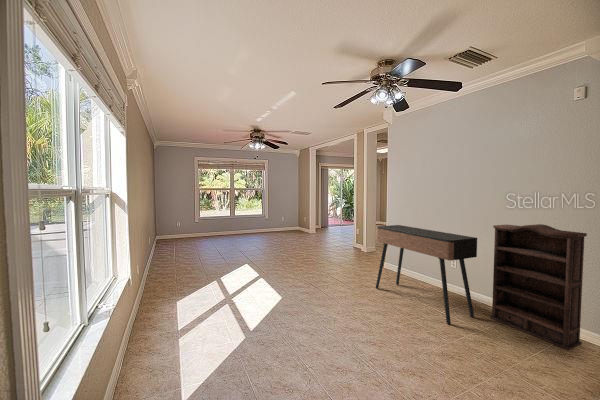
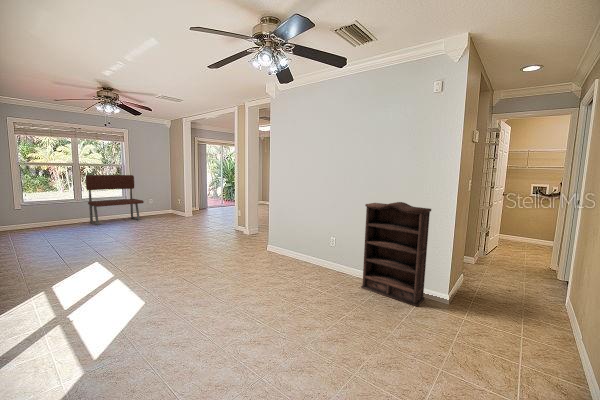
bench: none [239,197,278,237] -> present [86,175,144,225]
console table: present [376,225,477,324] -> none [259,206,353,301]

